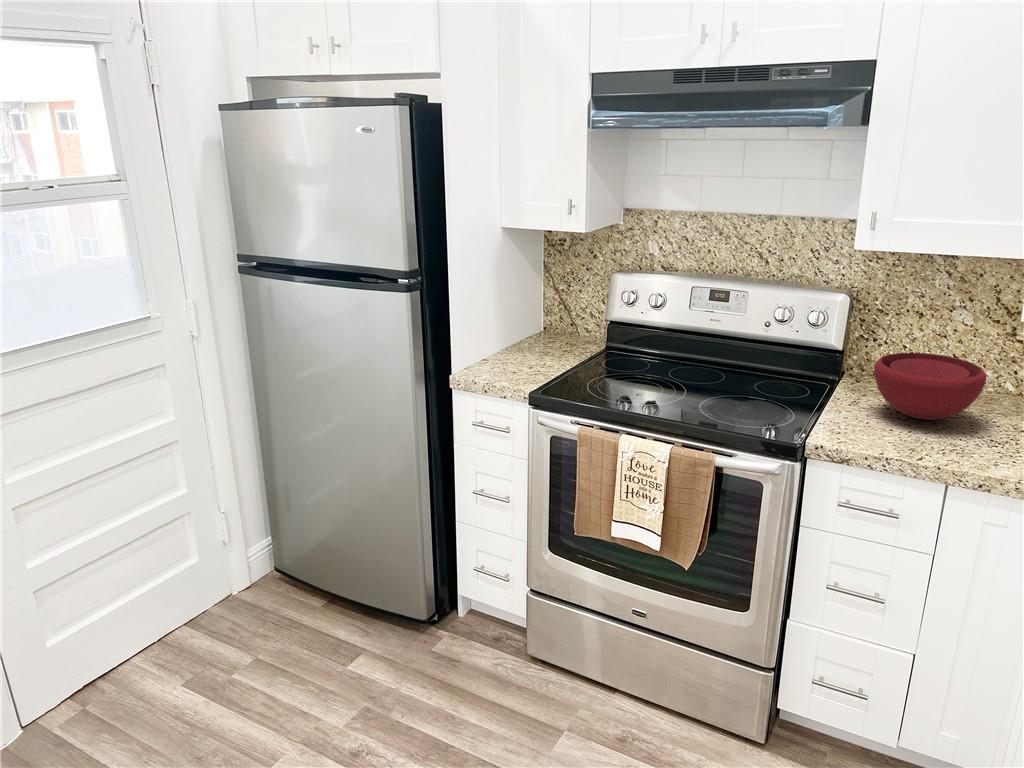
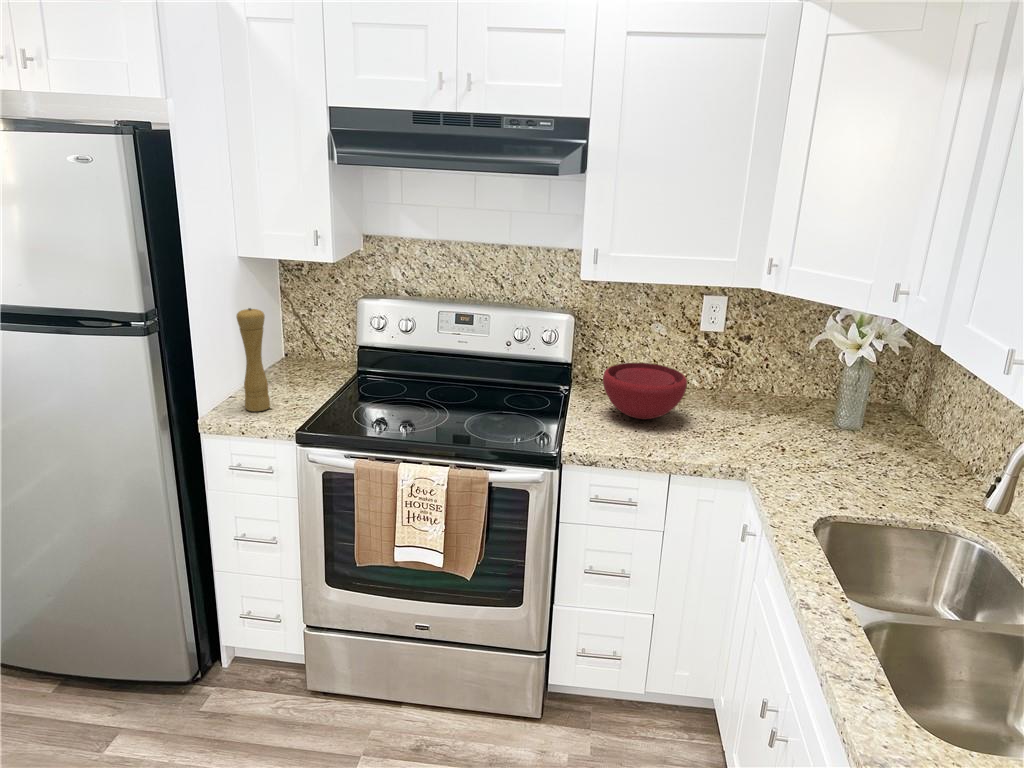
pepper mill: none [488,273,514,374] -> present [236,308,270,411]

